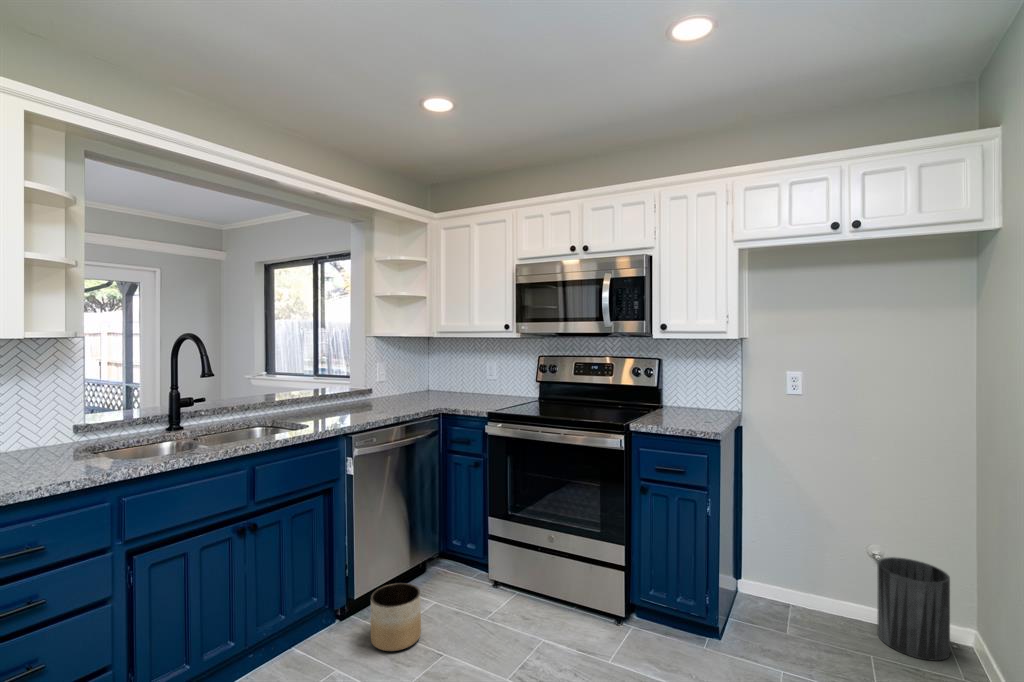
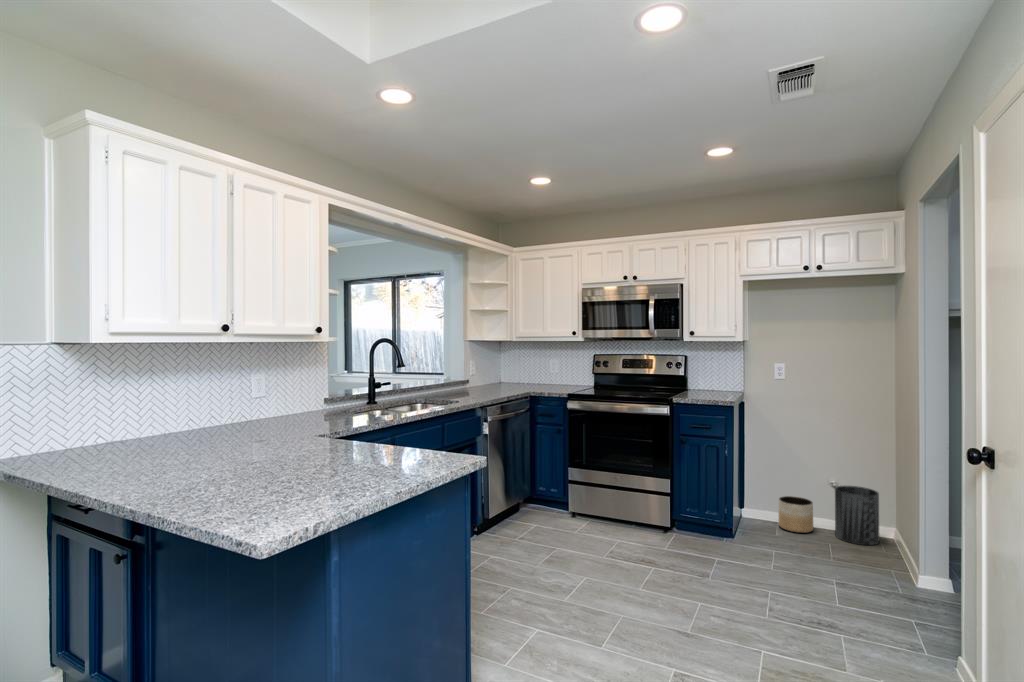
planter: present [371,583,421,651] -> present [779,496,813,533]

